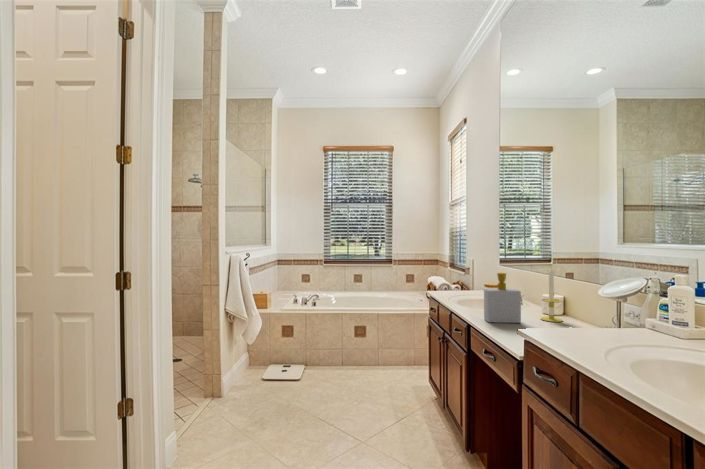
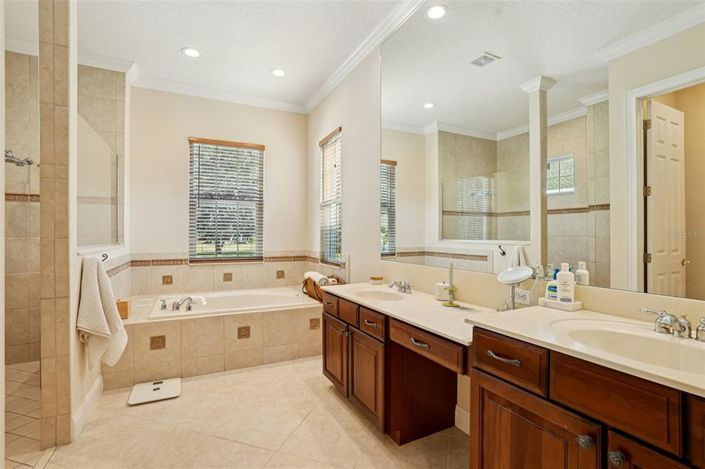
soap bottle: present [484,273,521,323] -> none [405,267,436,312]

